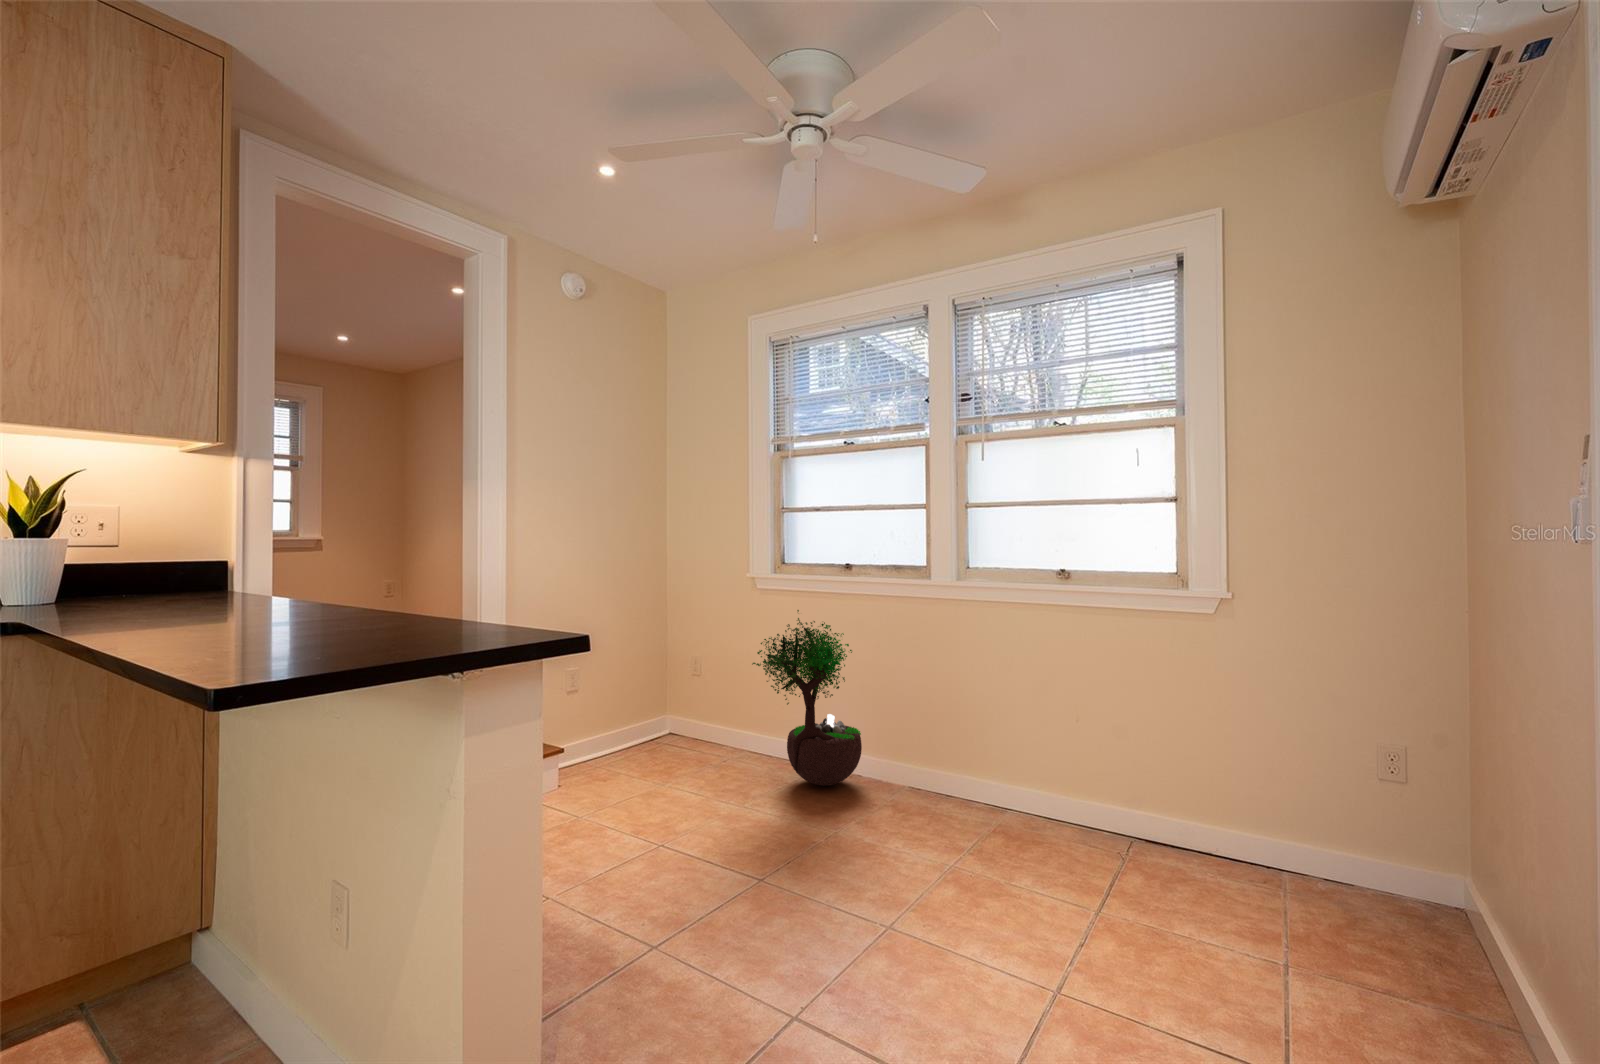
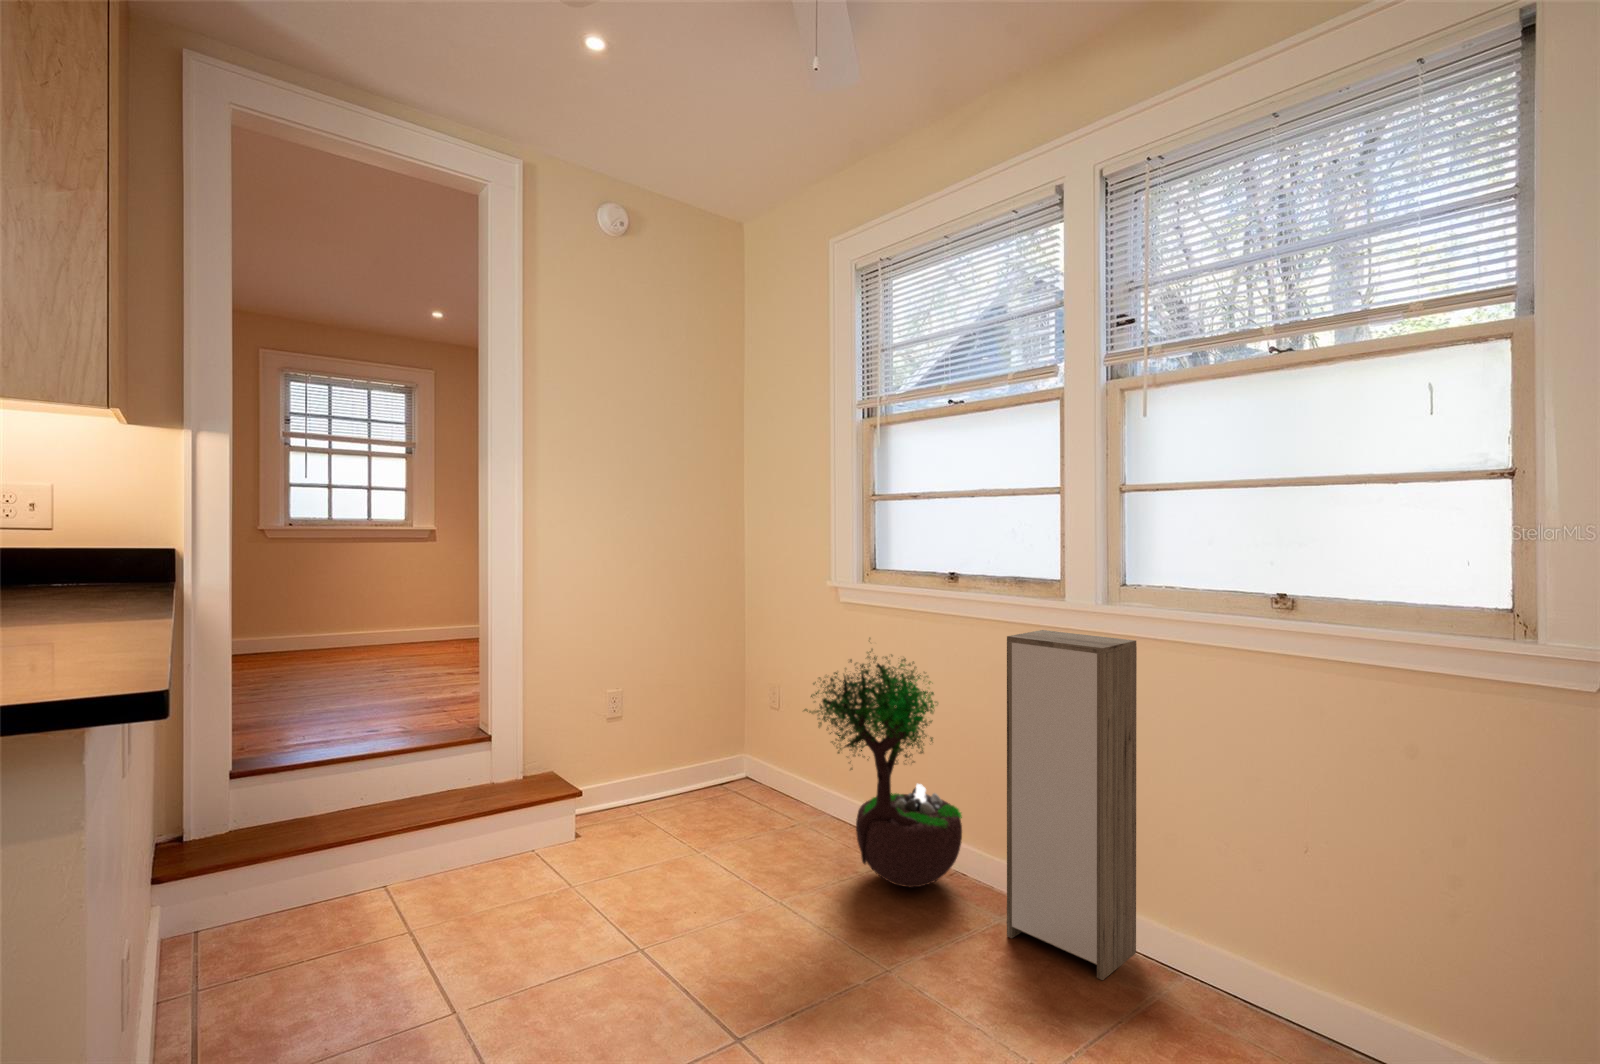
storage cabinet: none [899,600,980,819] -> present [1007,630,1137,980]

